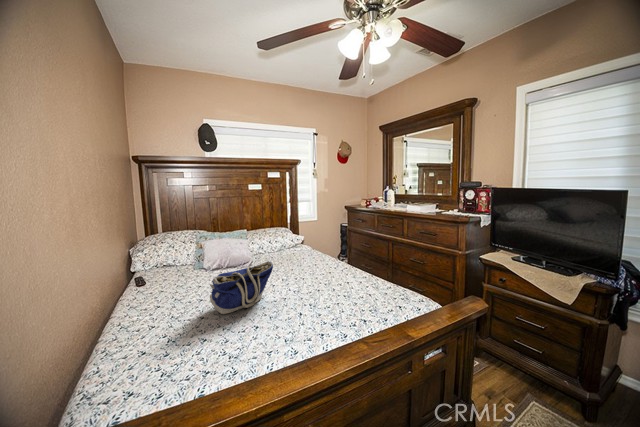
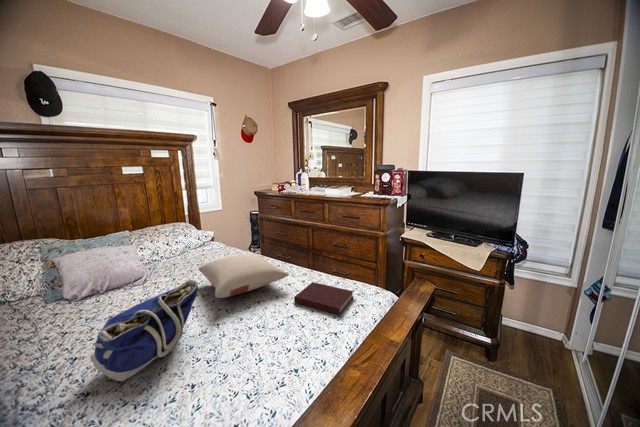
pillow: none [283,254,346,282] -> present [199,254,289,298]
notebook: none [345,283,399,311] -> present [294,282,353,315]

